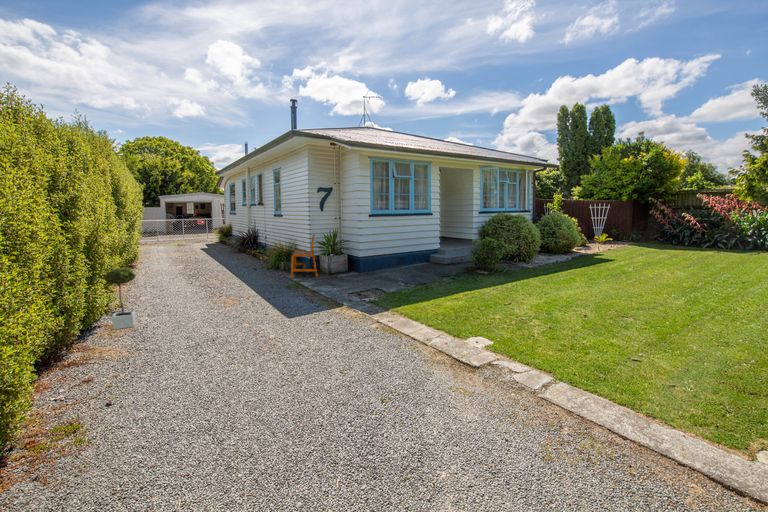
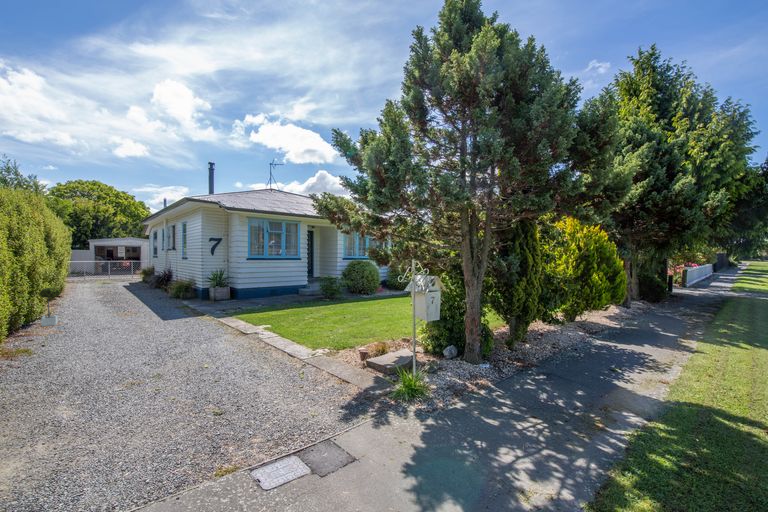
bench: present [291,235,318,278] -> none [183,271,209,303]

